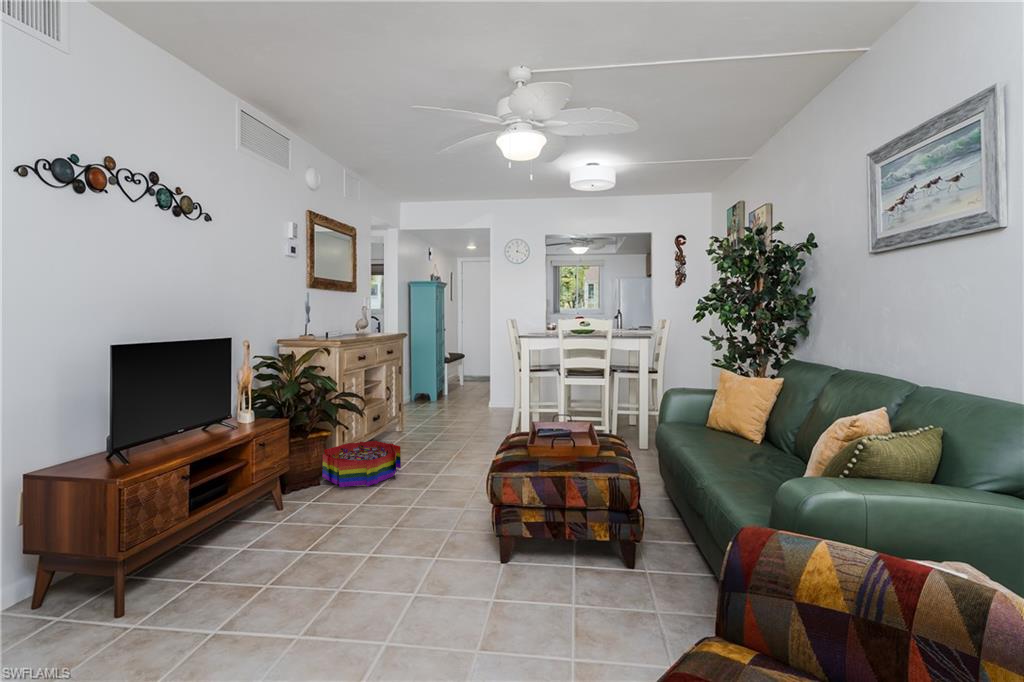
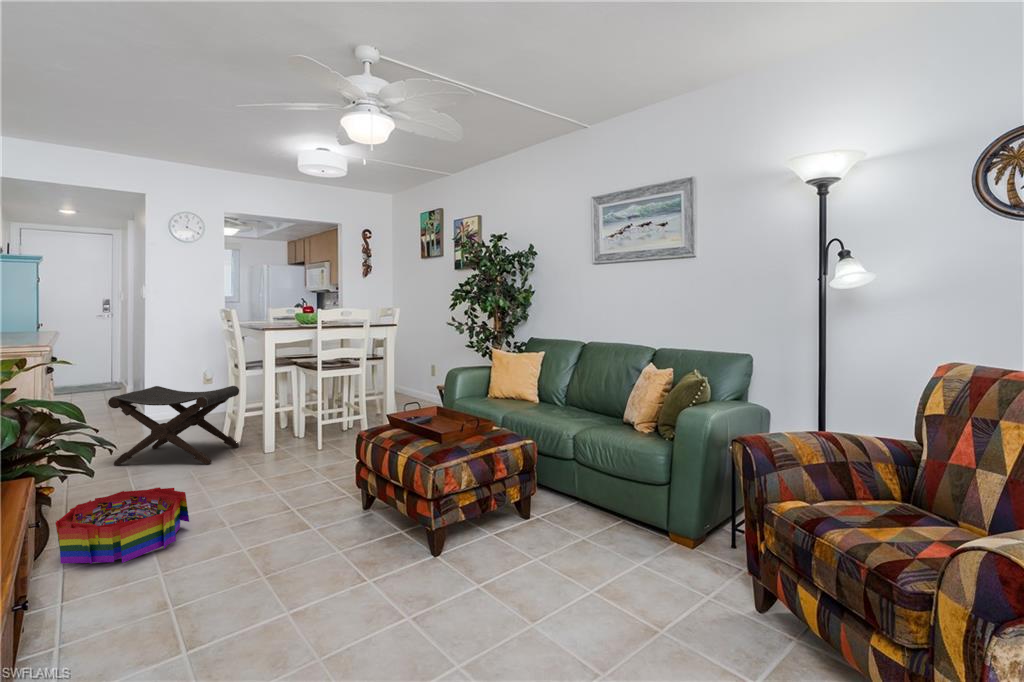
footstool: none [427,374,513,439] -> present [108,386,239,466]

